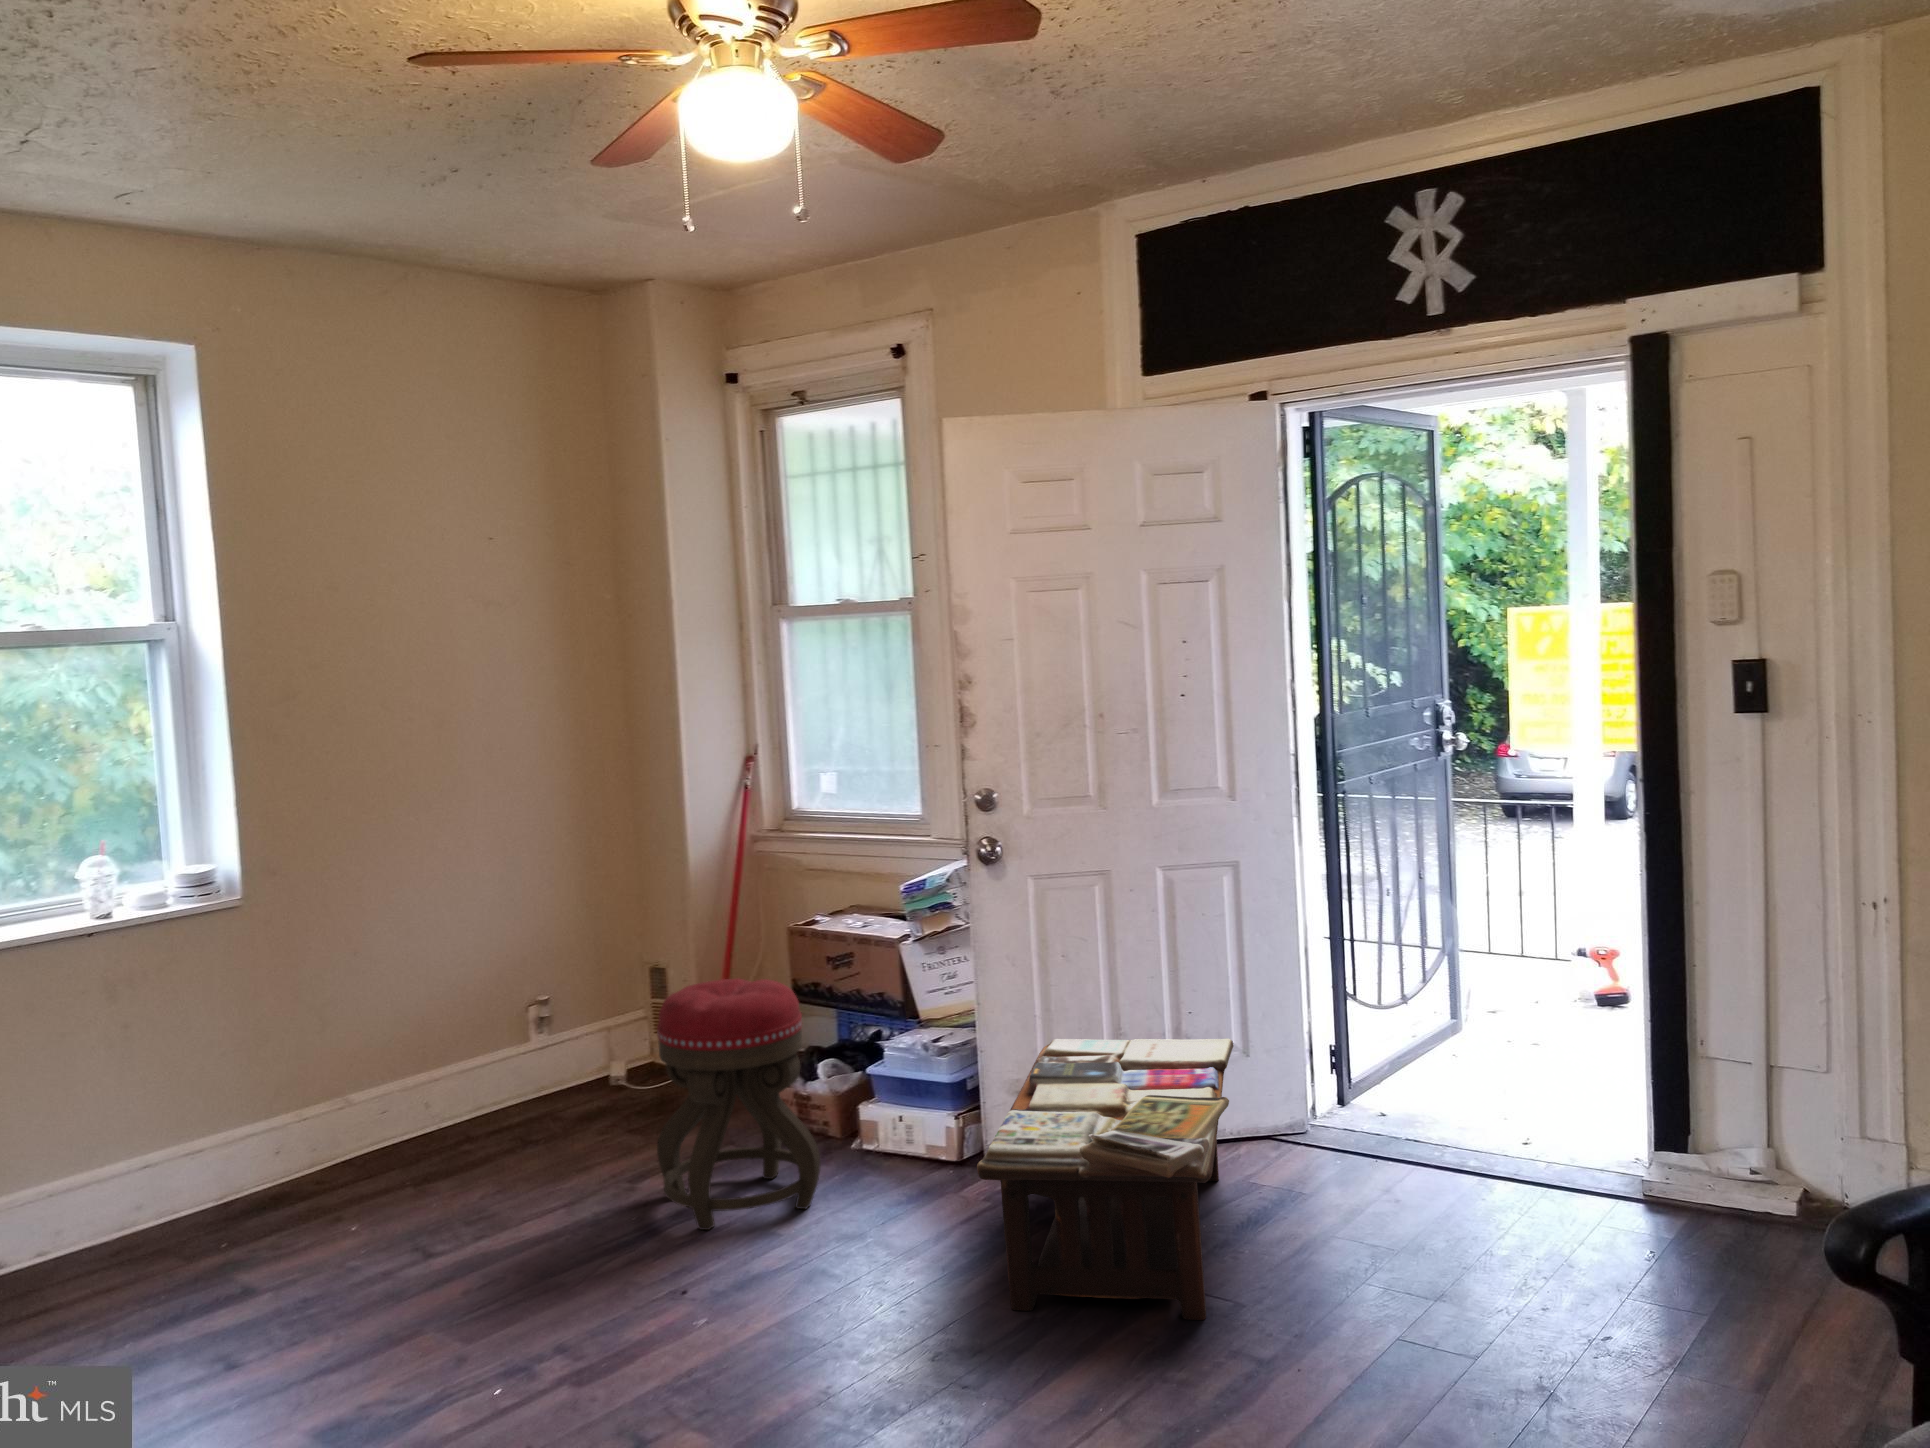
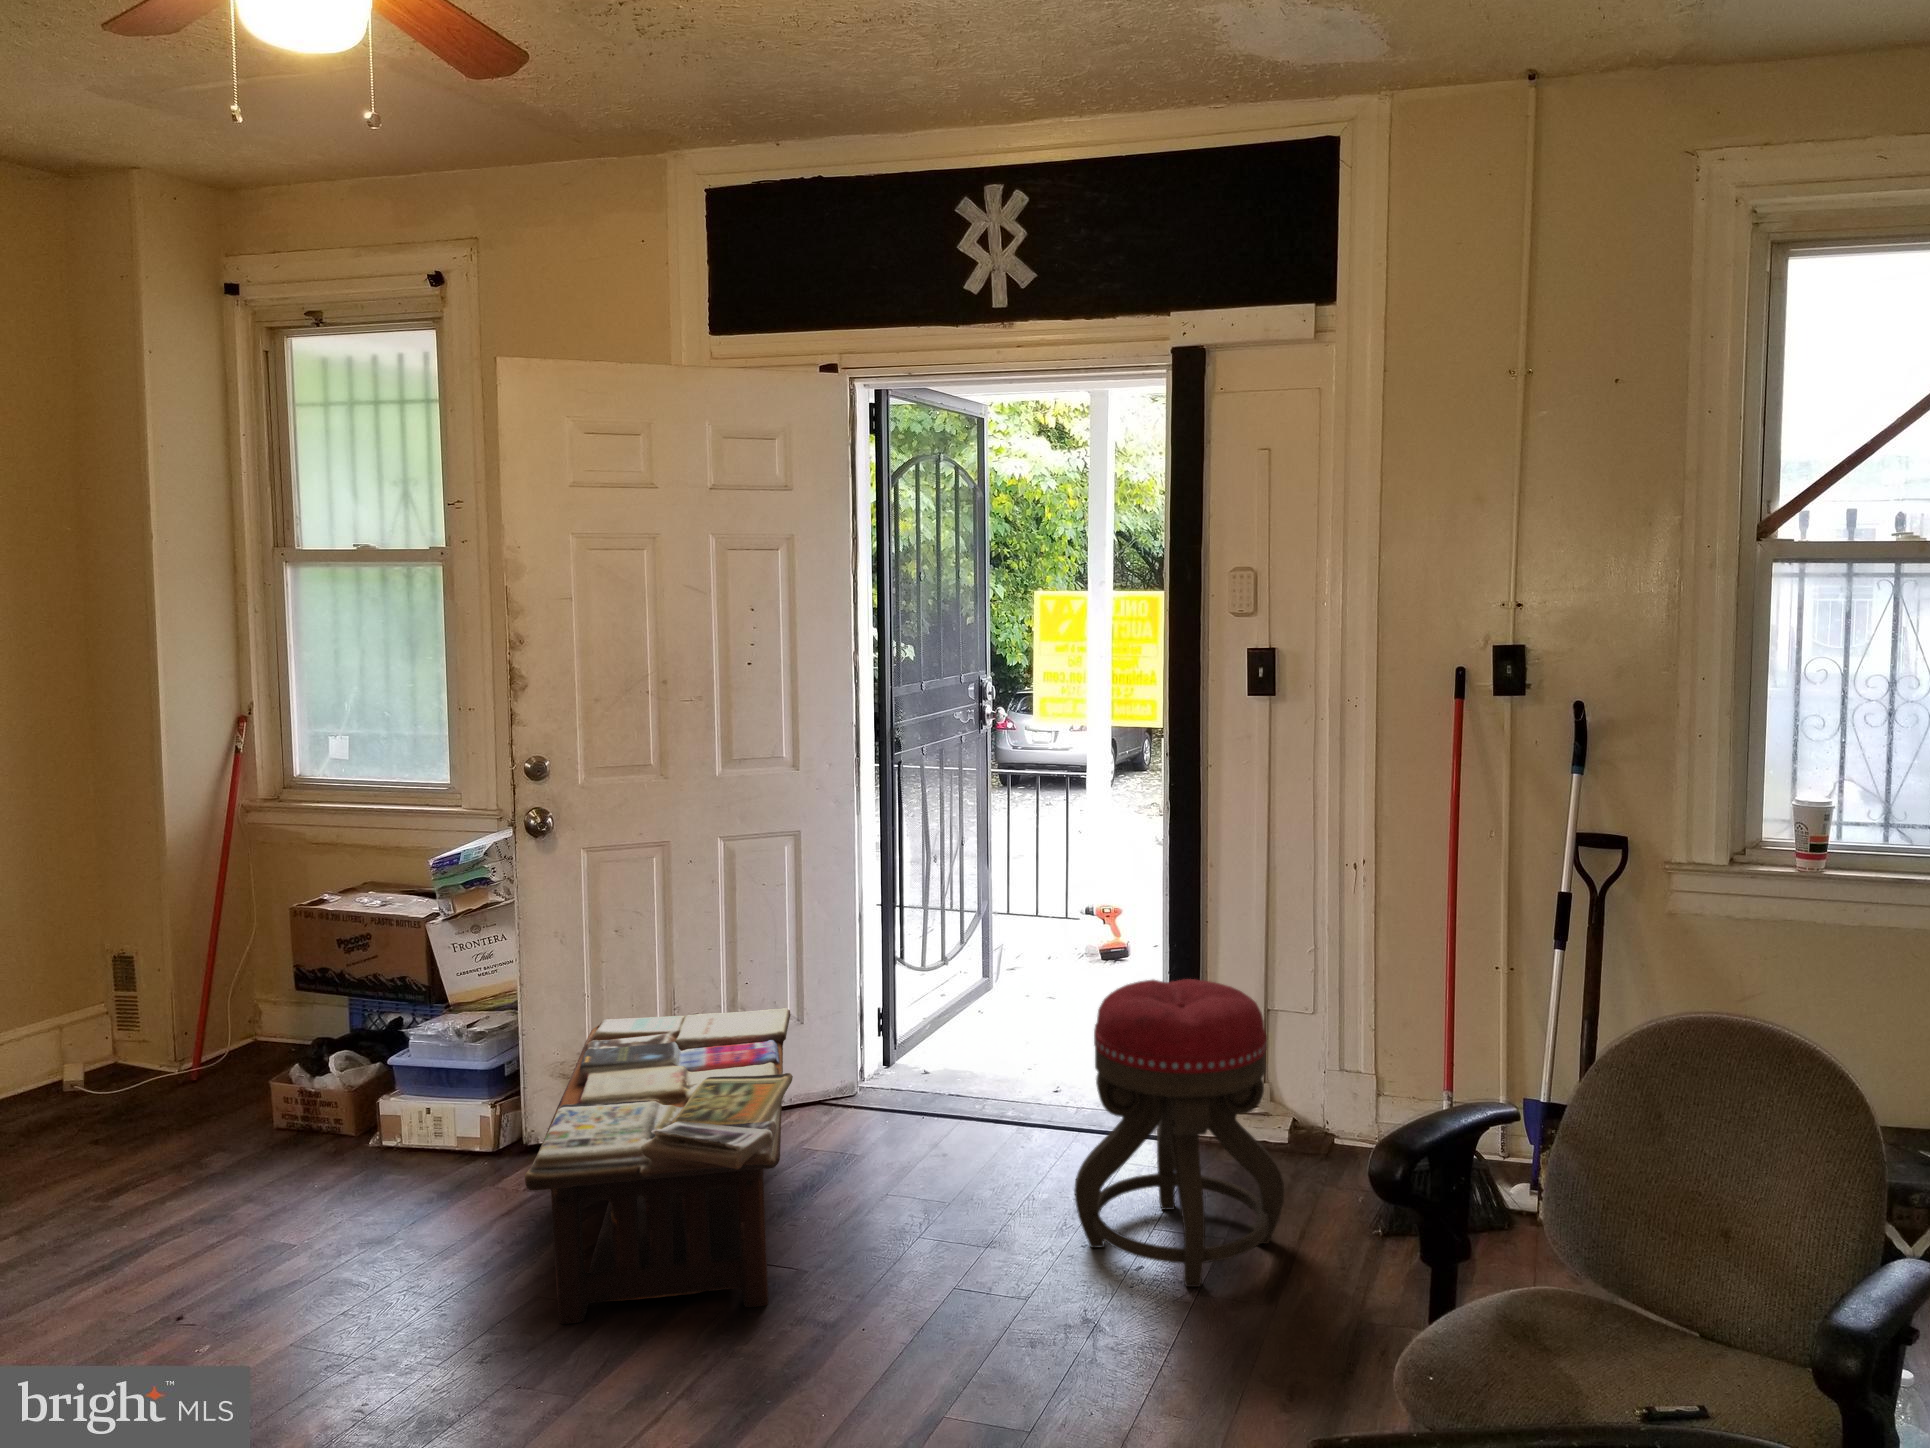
ottoman: present [657,978,821,1230] -> present [1074,979,1284,1287]

